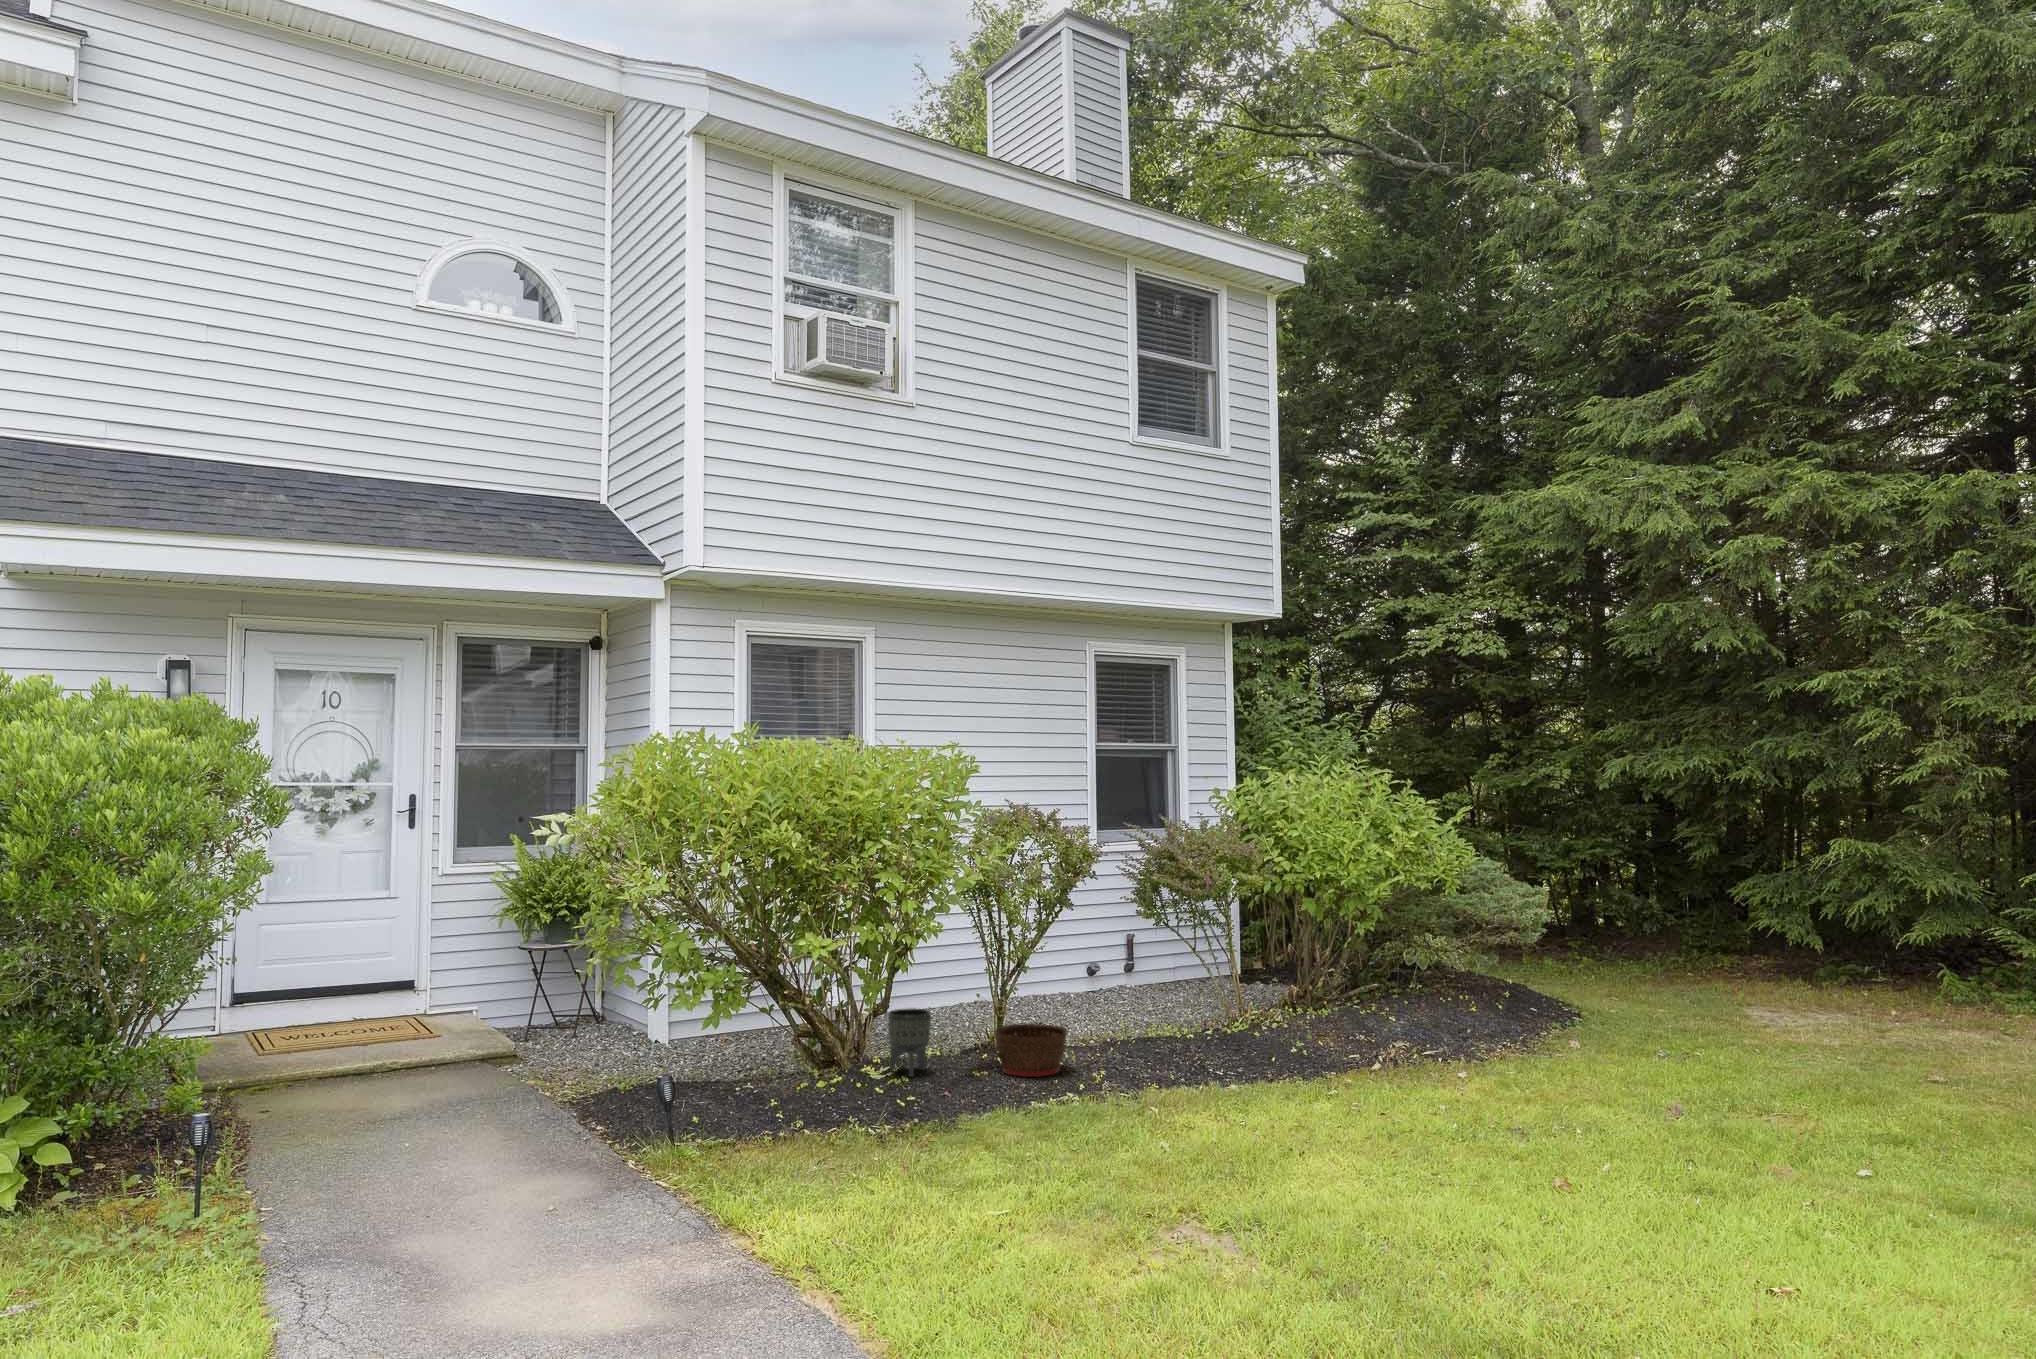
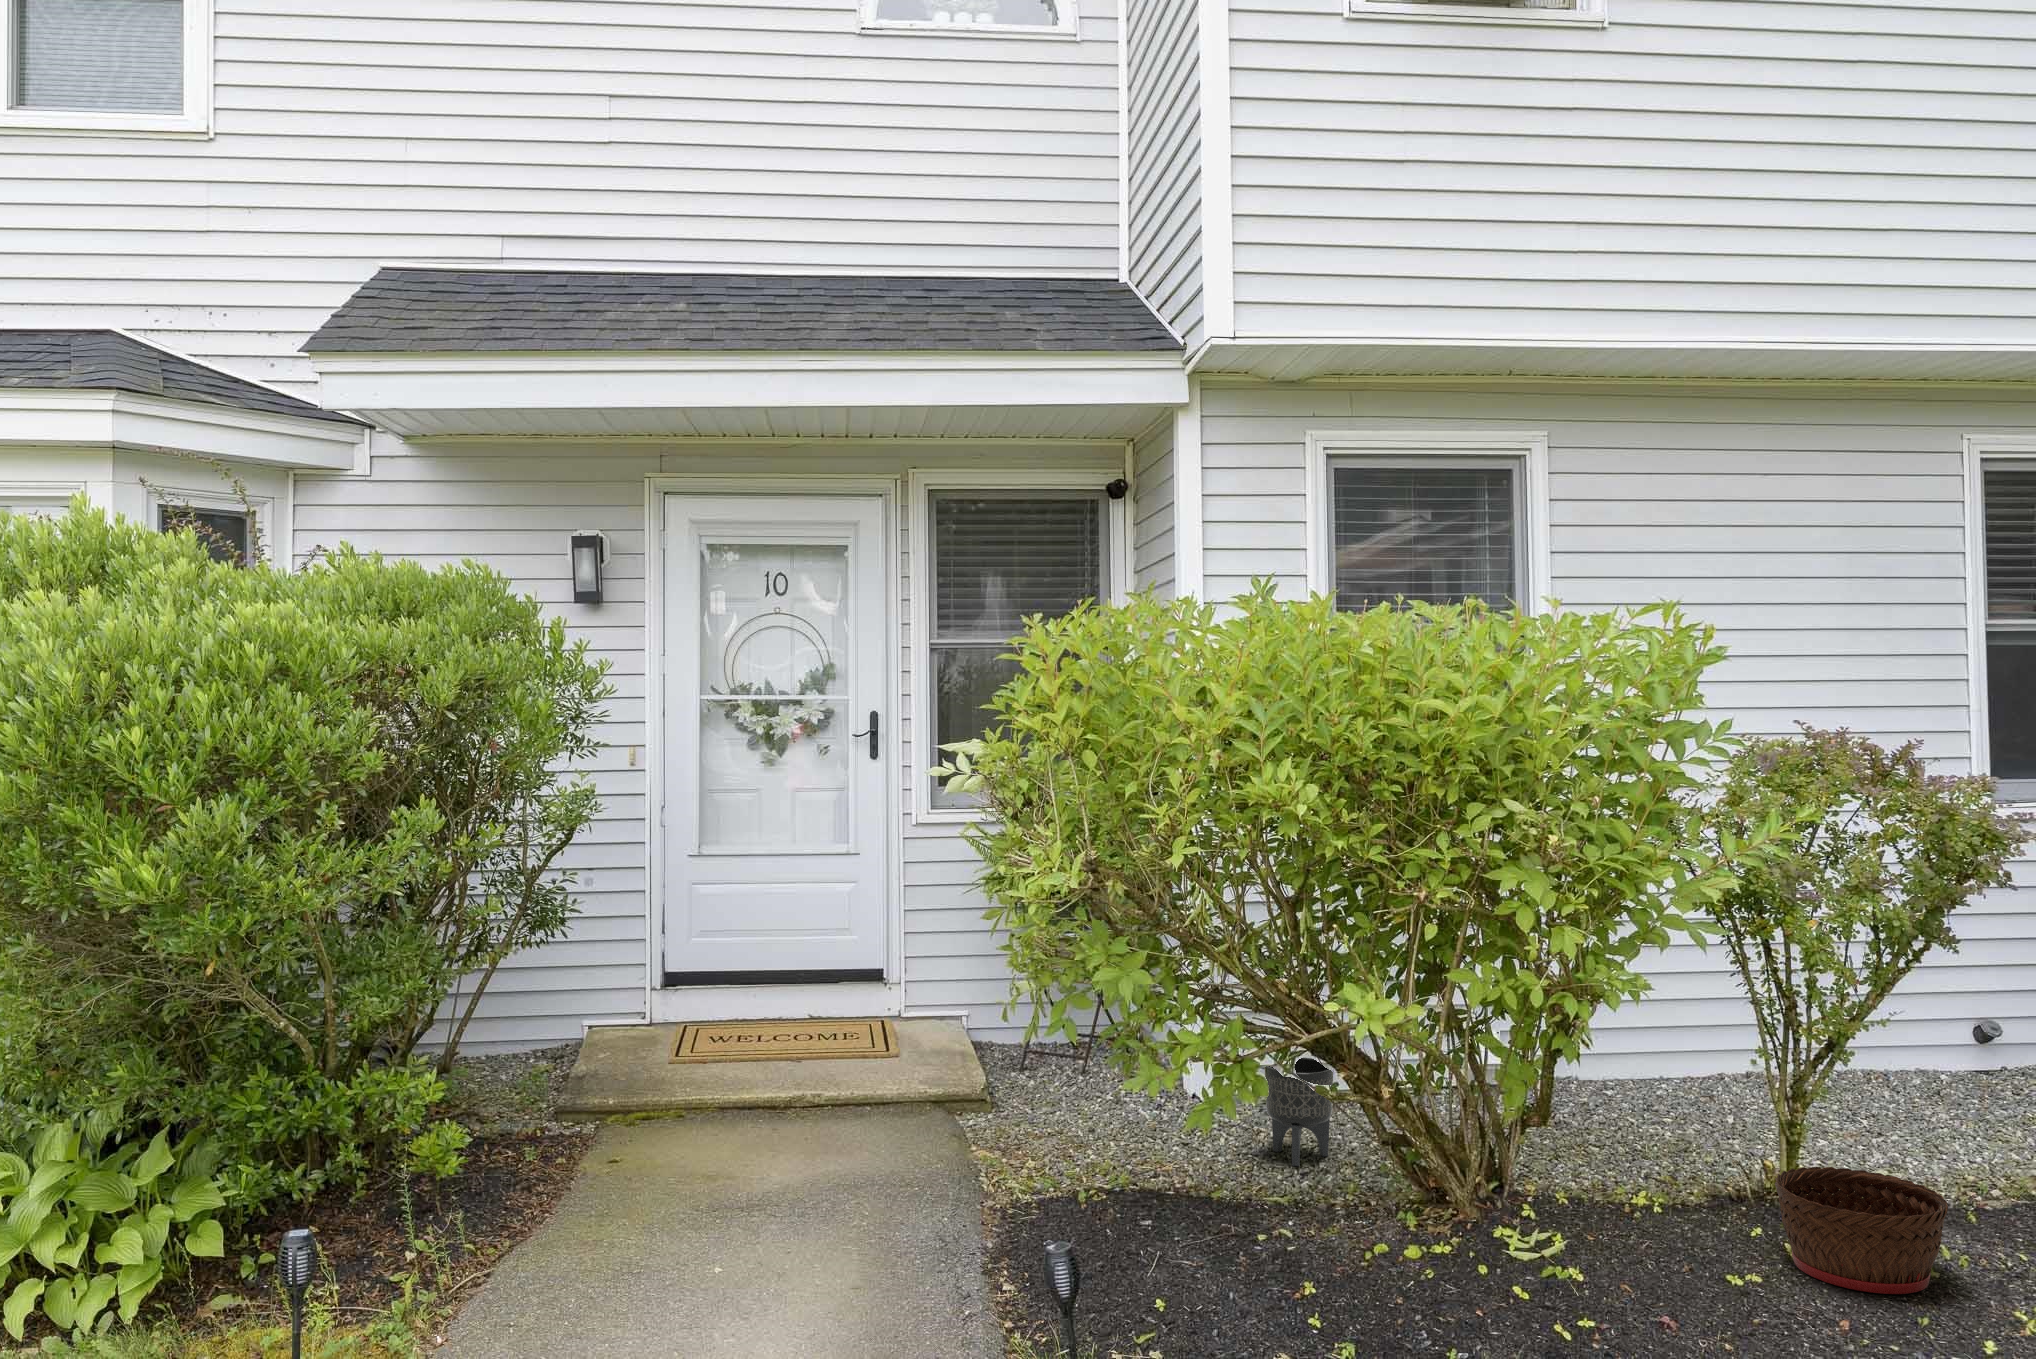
planter: present [888,1008,931,1076] -> present [1265,1058,1334,1166]

